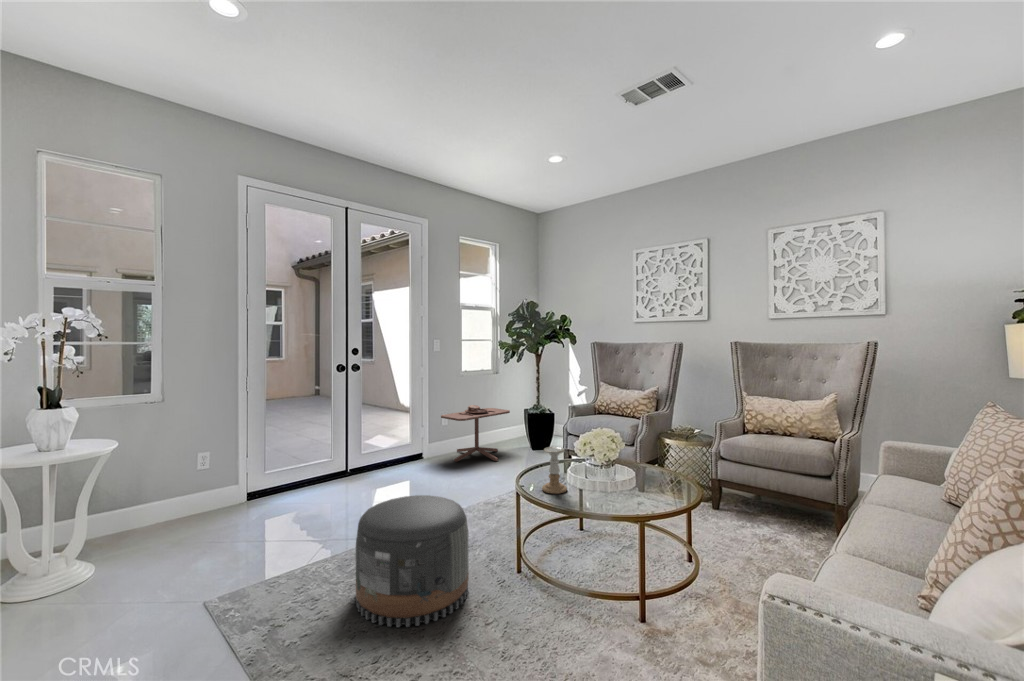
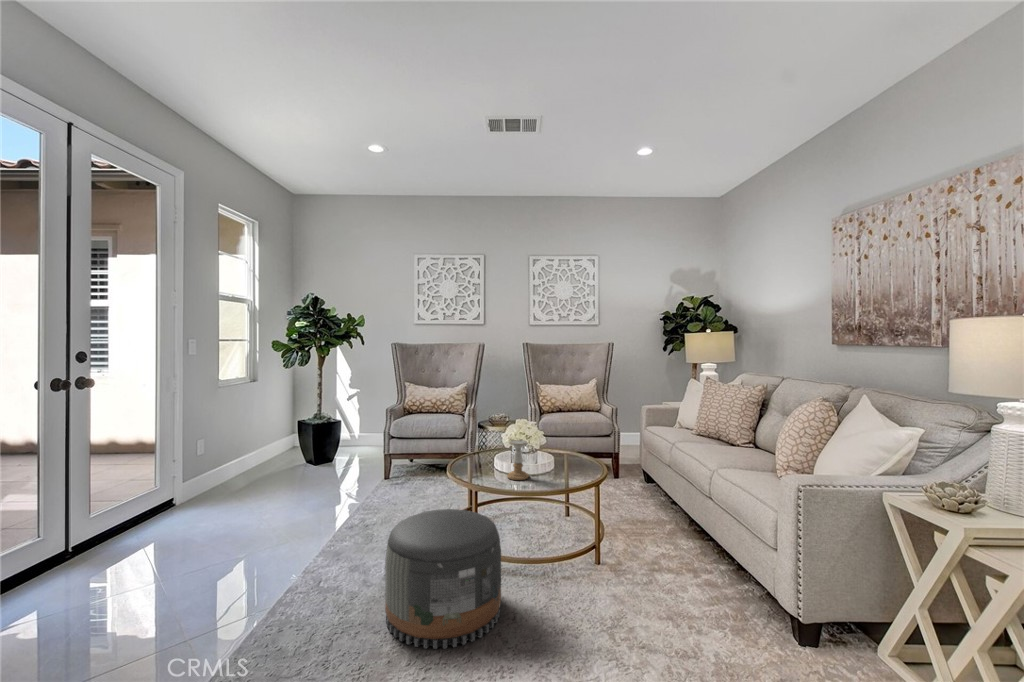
side table: present [441,405,510,462] -> none [220,421,299,495]

